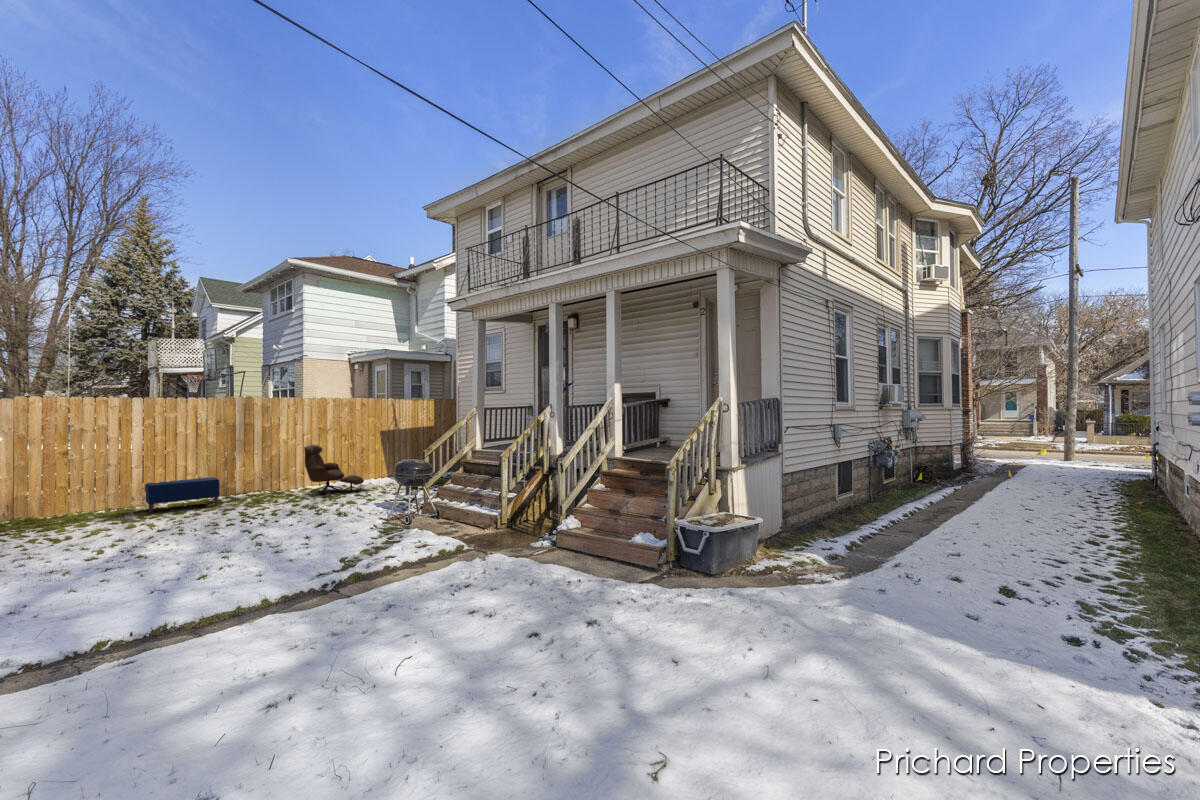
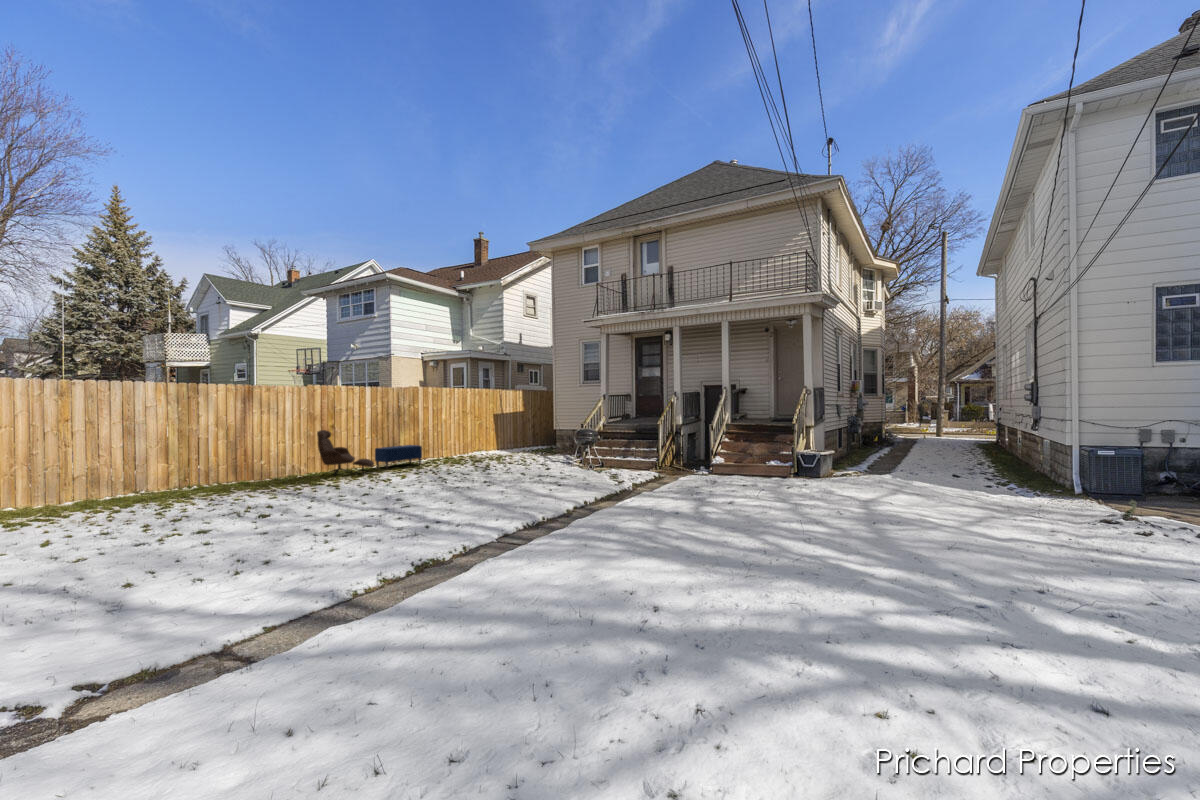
lounge chair: present [304,445,364,493] -> present [317,430,374,476]

